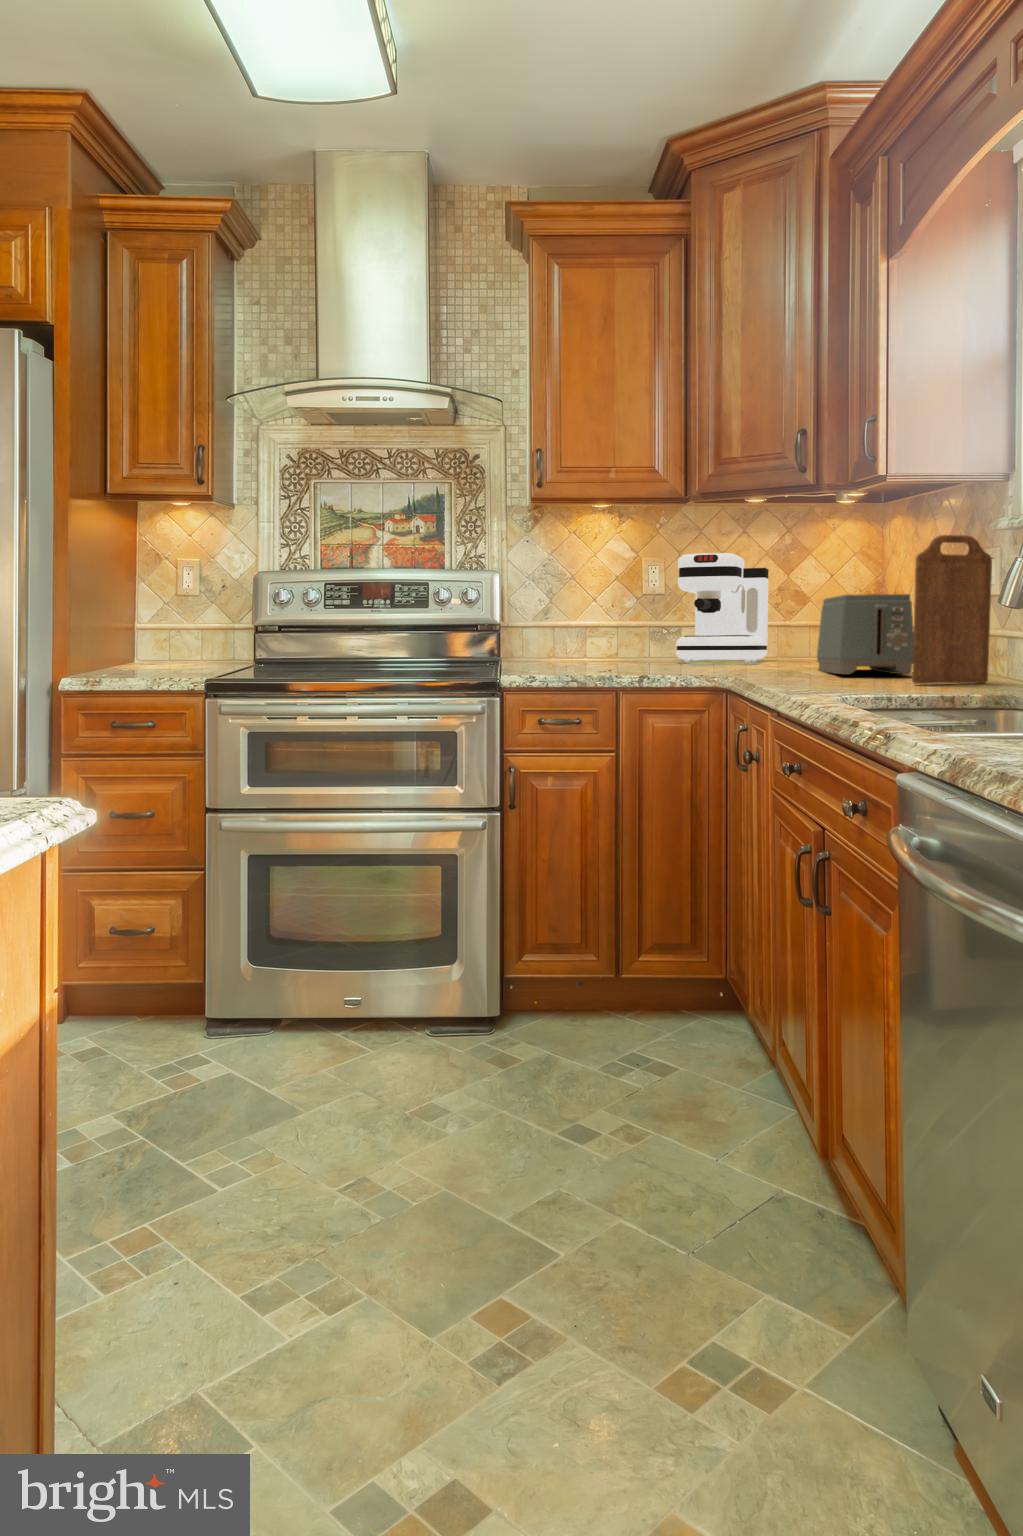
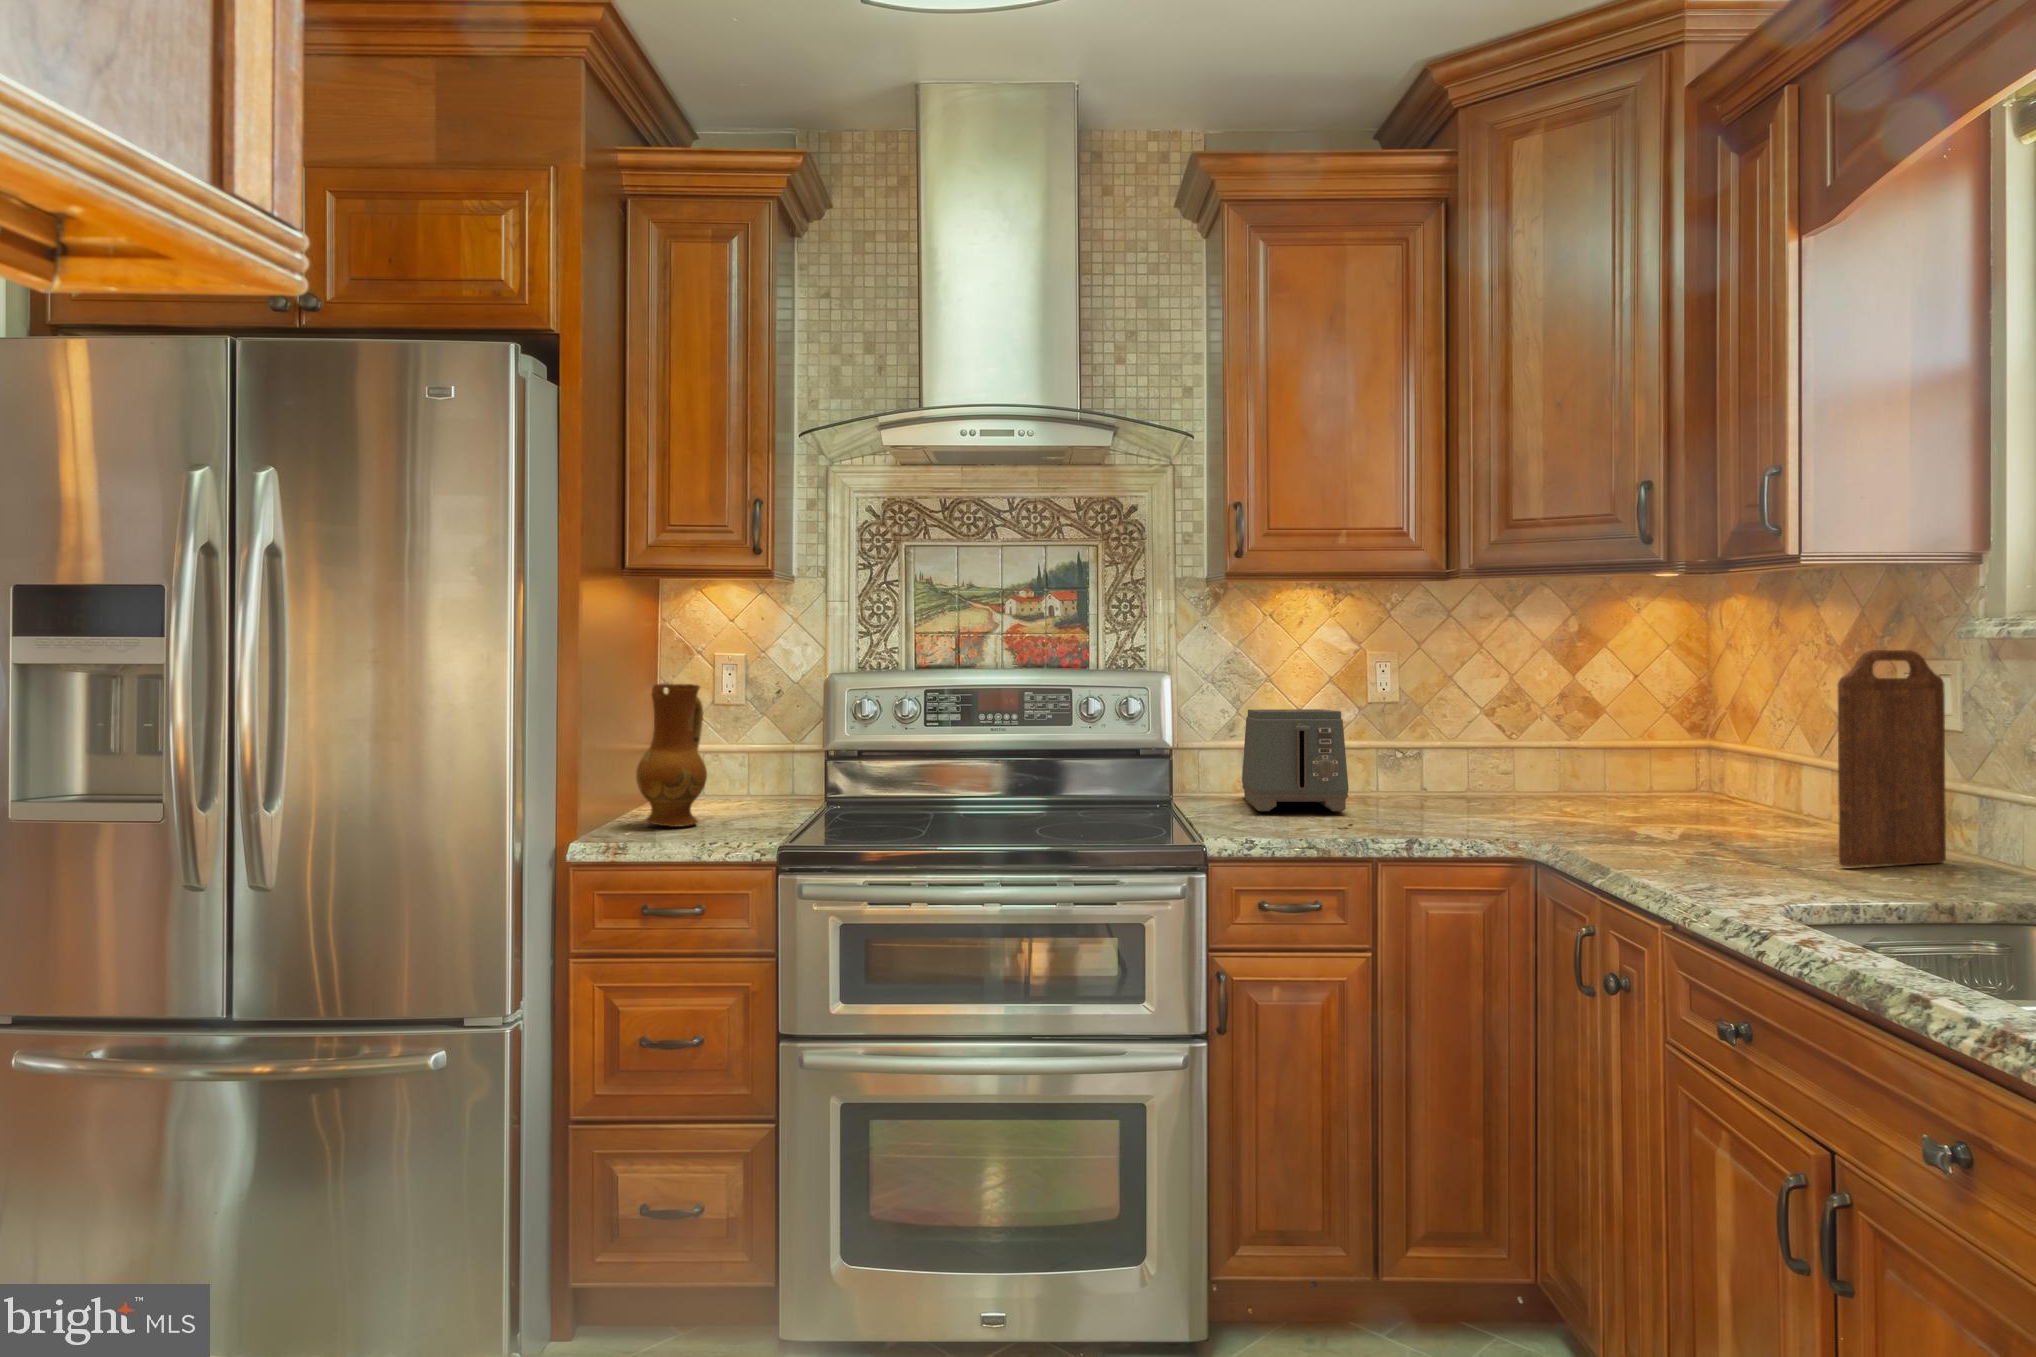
coffee maker: present [676,553,769,662] -> none [1426,649,1551,804]
ceramic jug: none [113,573,163,672] -> present [636,684,707,827]
toaster: present [817,594,914,674] -> present [1242,709,1349,811]

